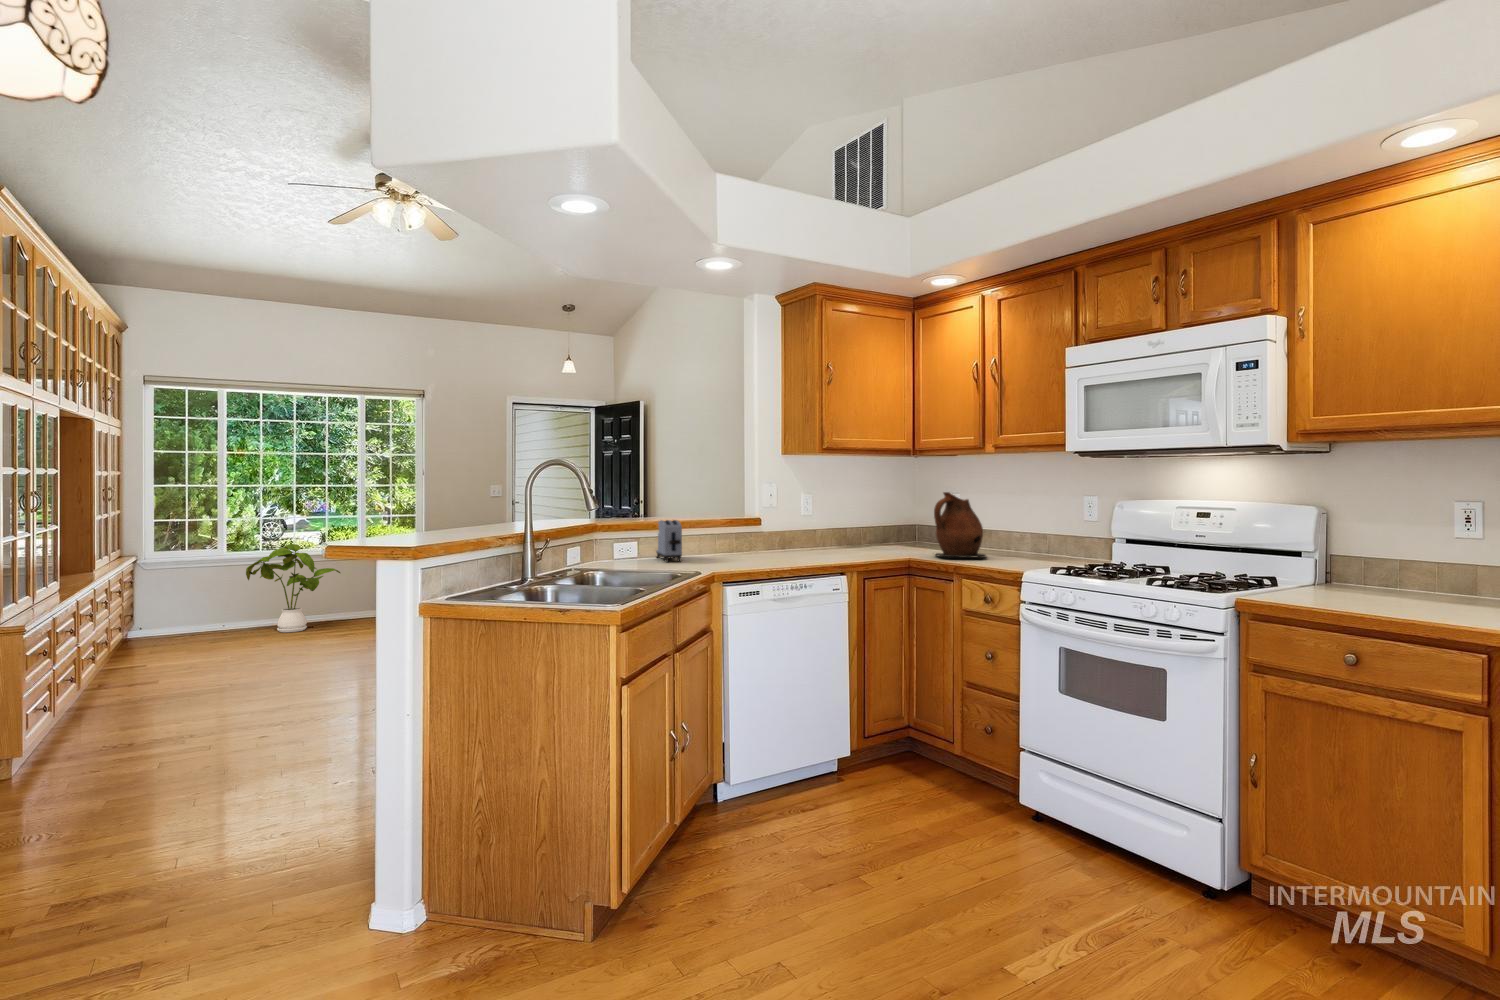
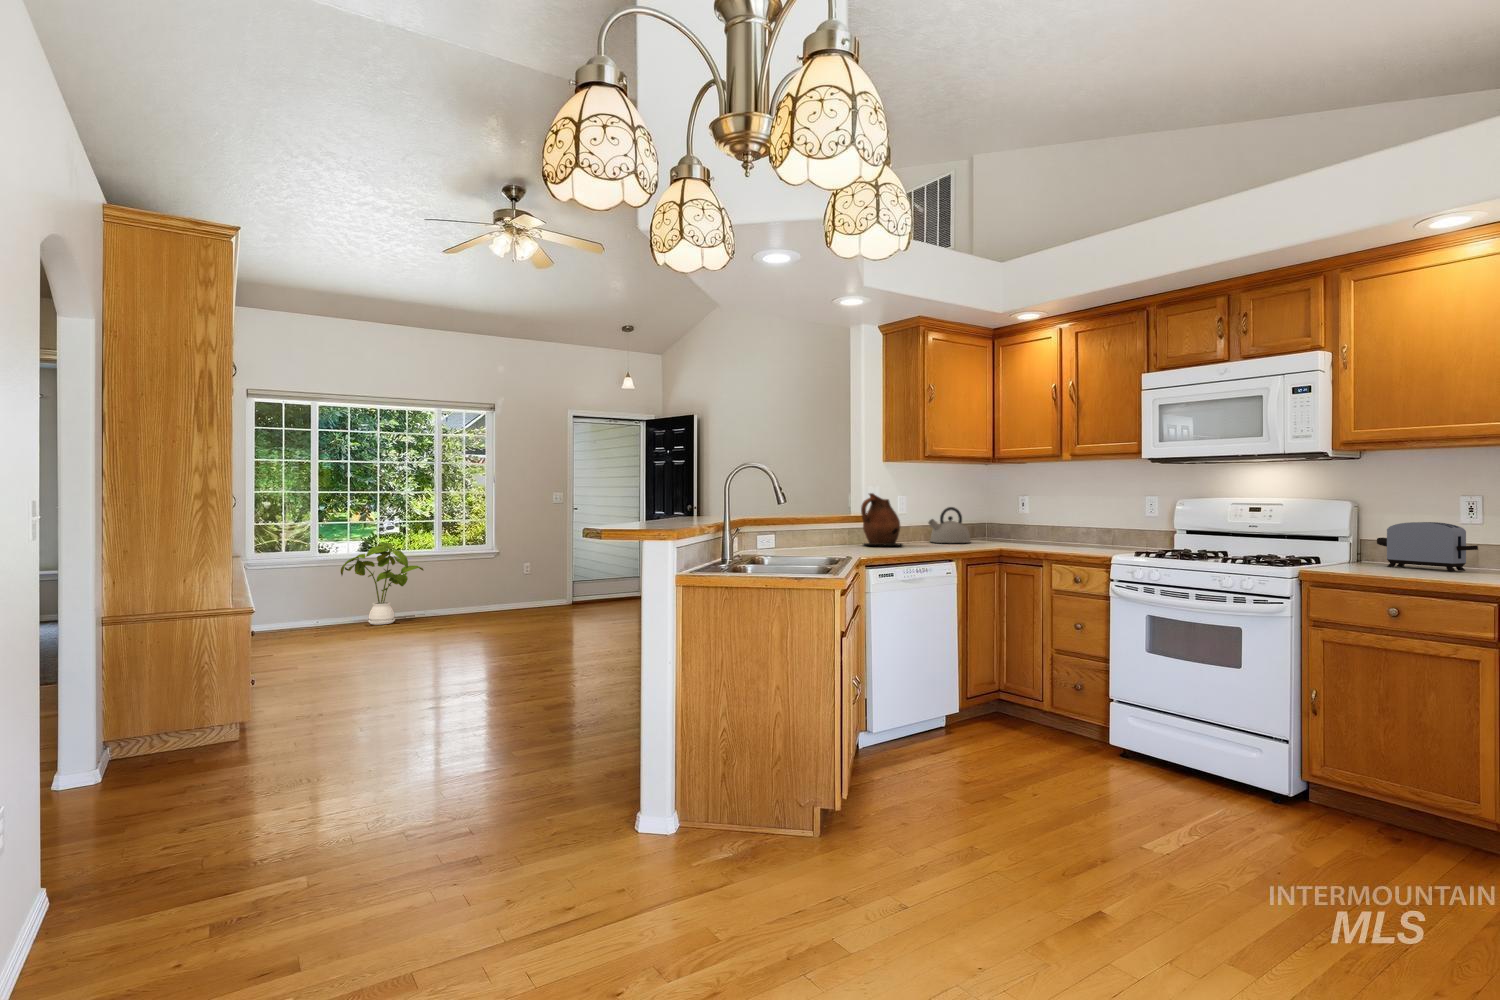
ceramic pitcher: present [934,492,986,559] -> present [861,493,902,546]
kettle: none [834,508,885,551] -> present [928,507,971,543]
toaster: present [656,520,682,562] -> present [1377,522,1478,571]

